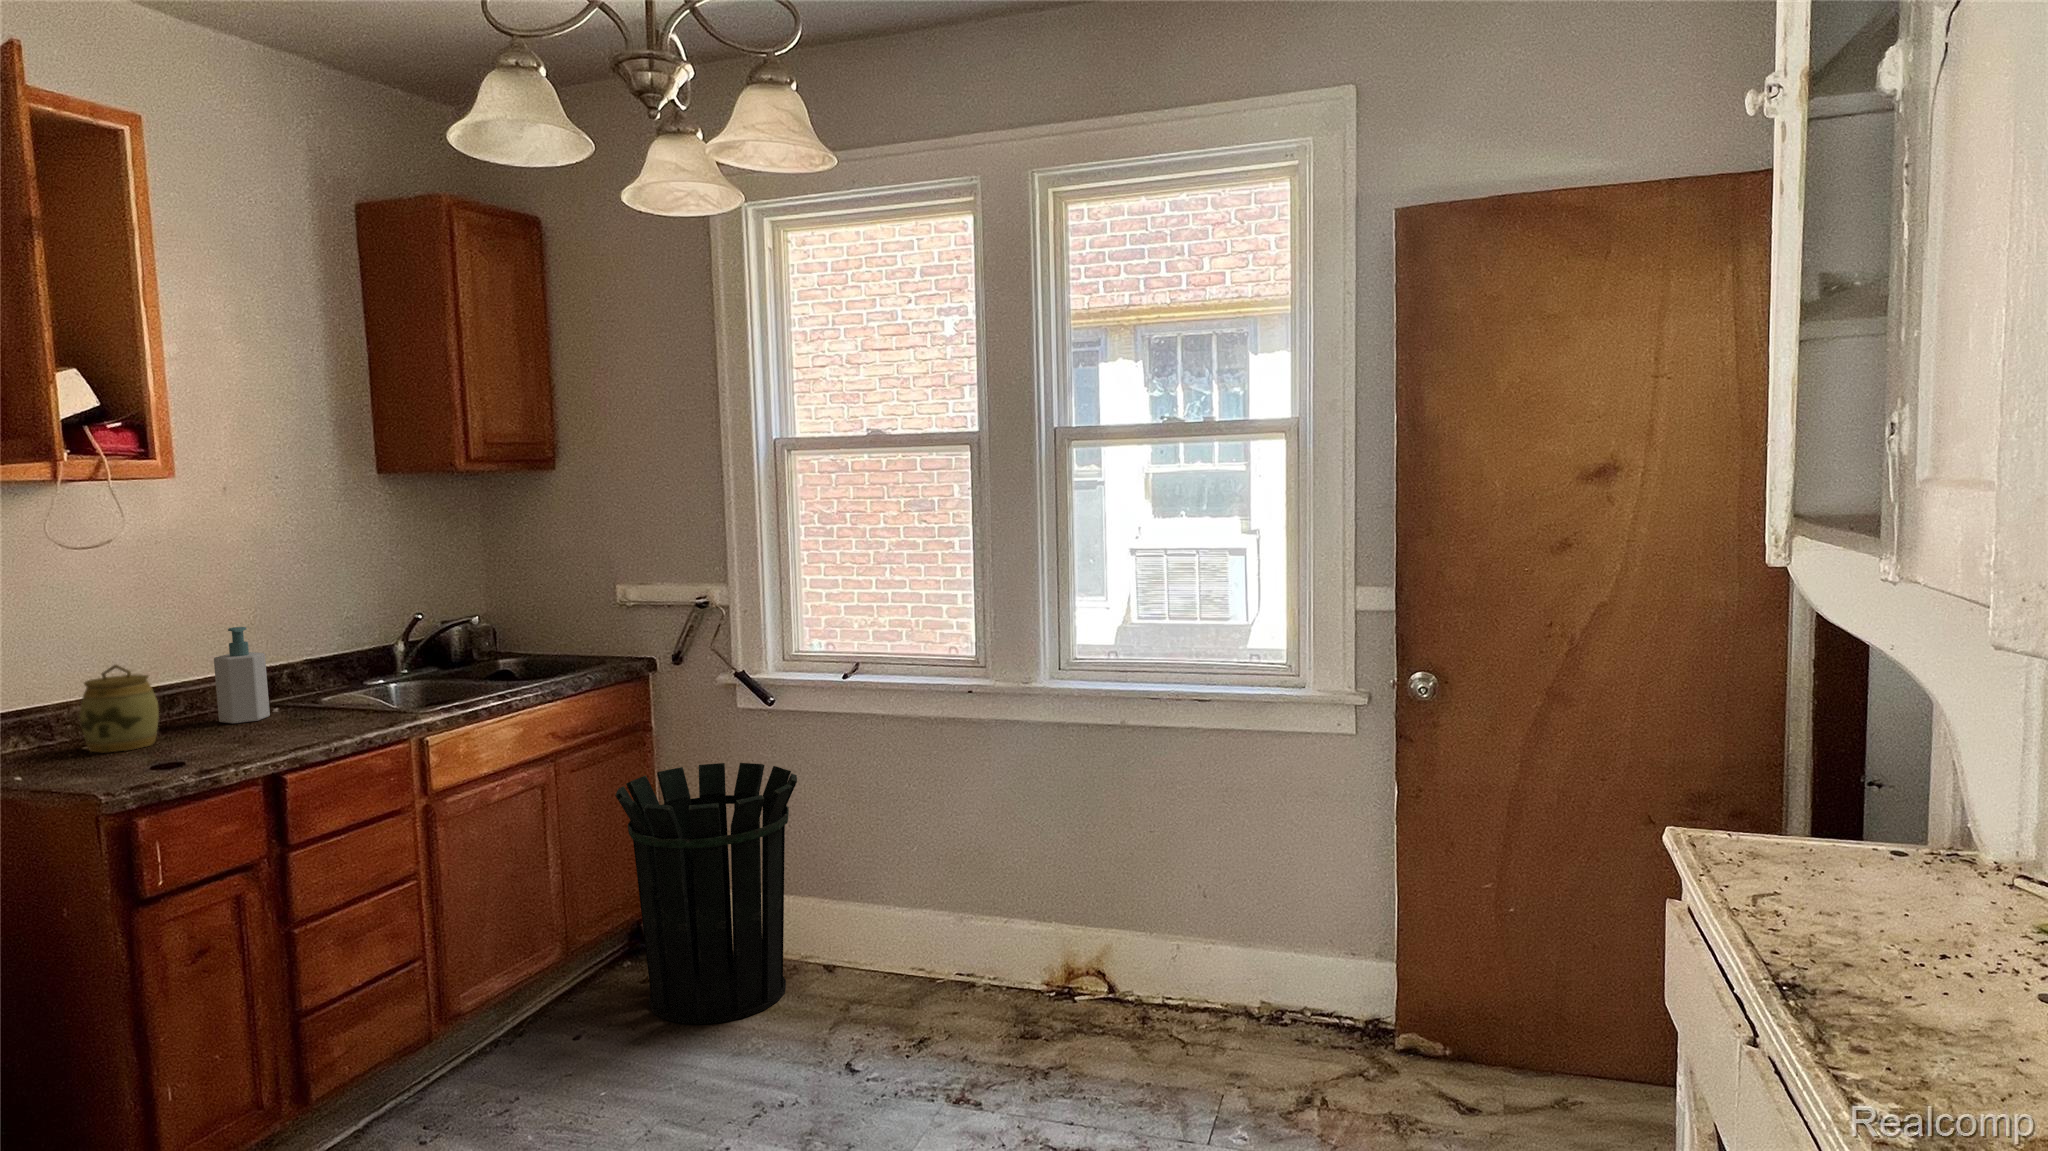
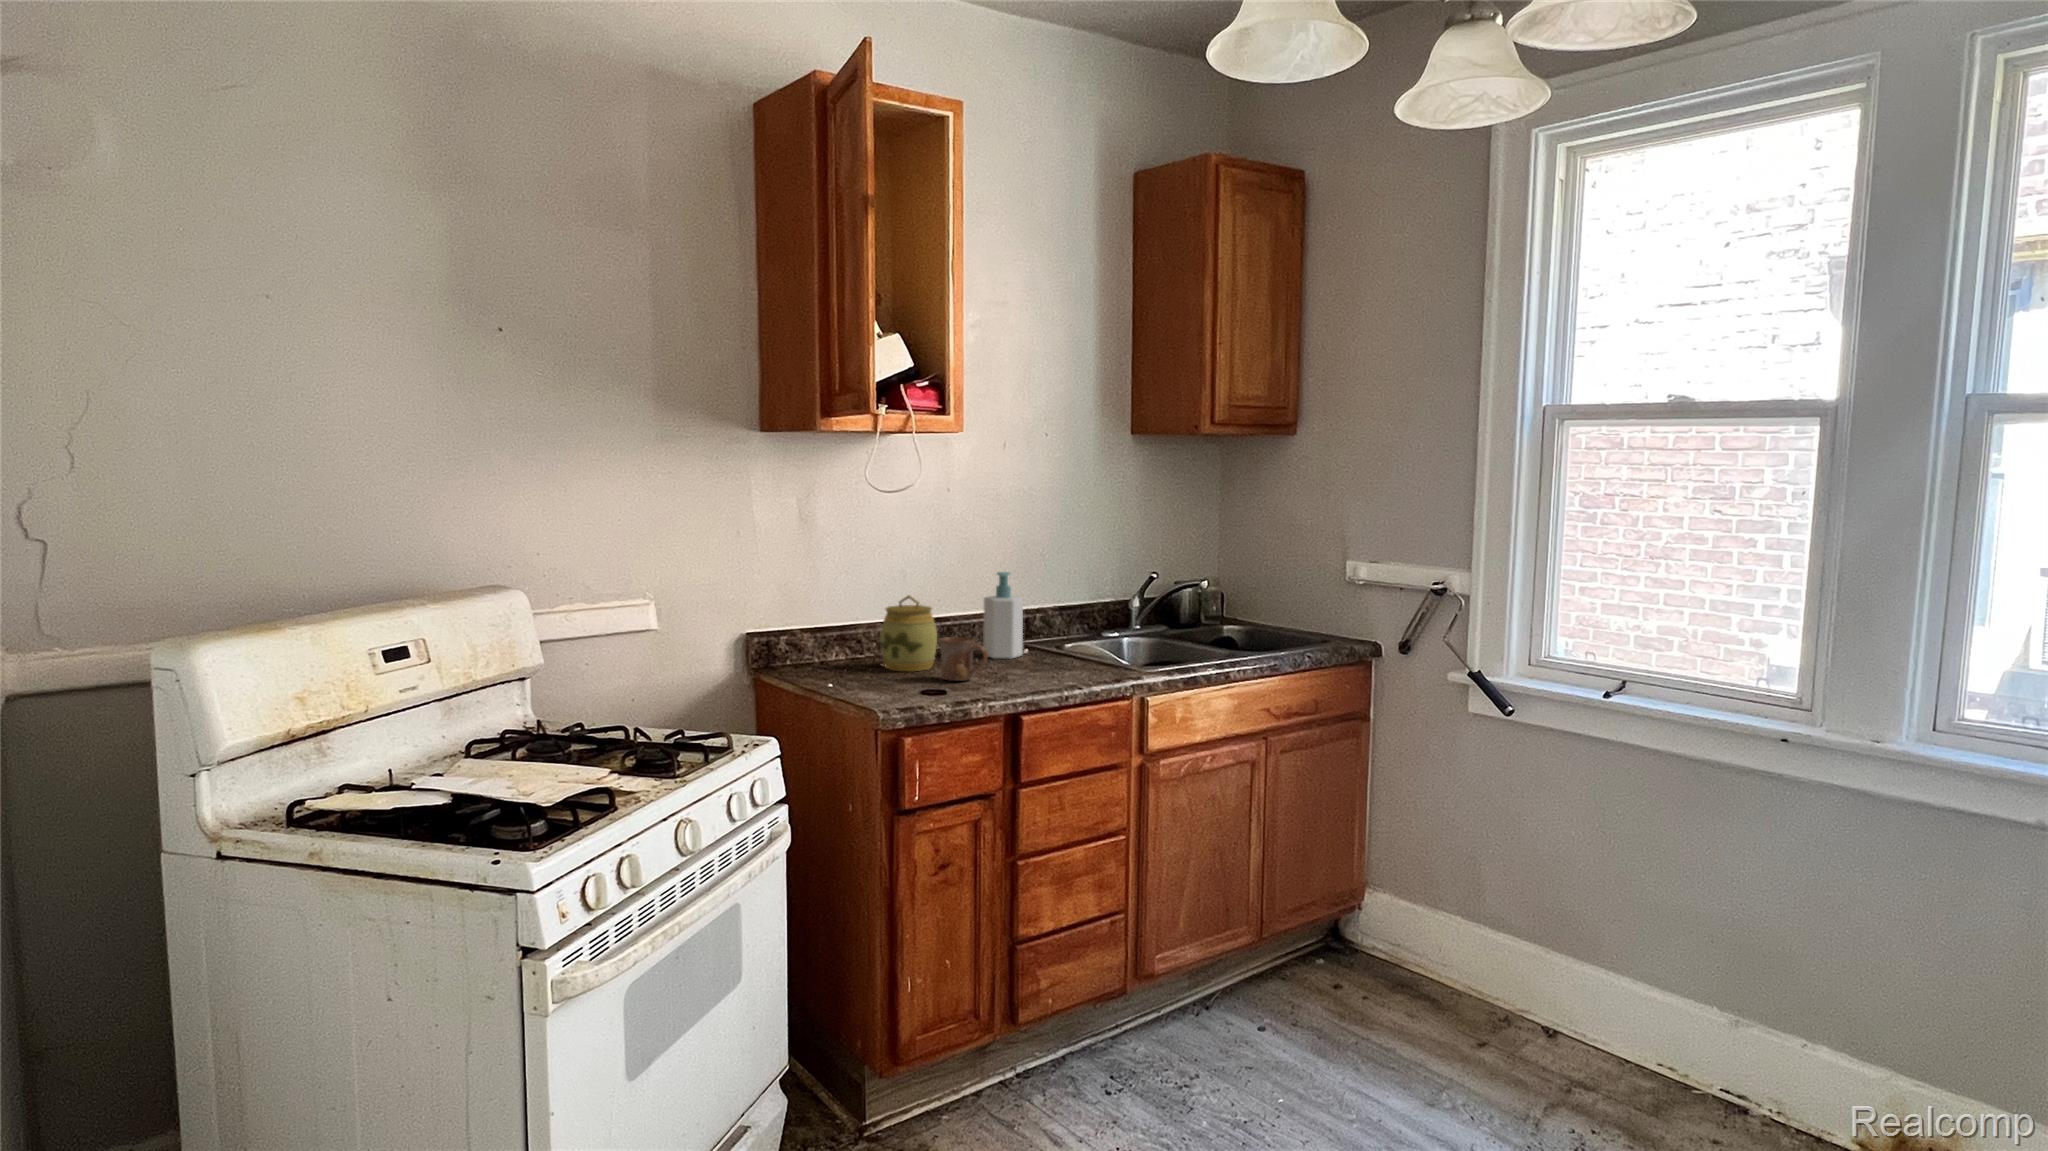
mug: none [165,703,232,752] -> present [939,637,988,681]
waste bin: present [615,763,797,1024] -> none [1323,764,1532,1060]

